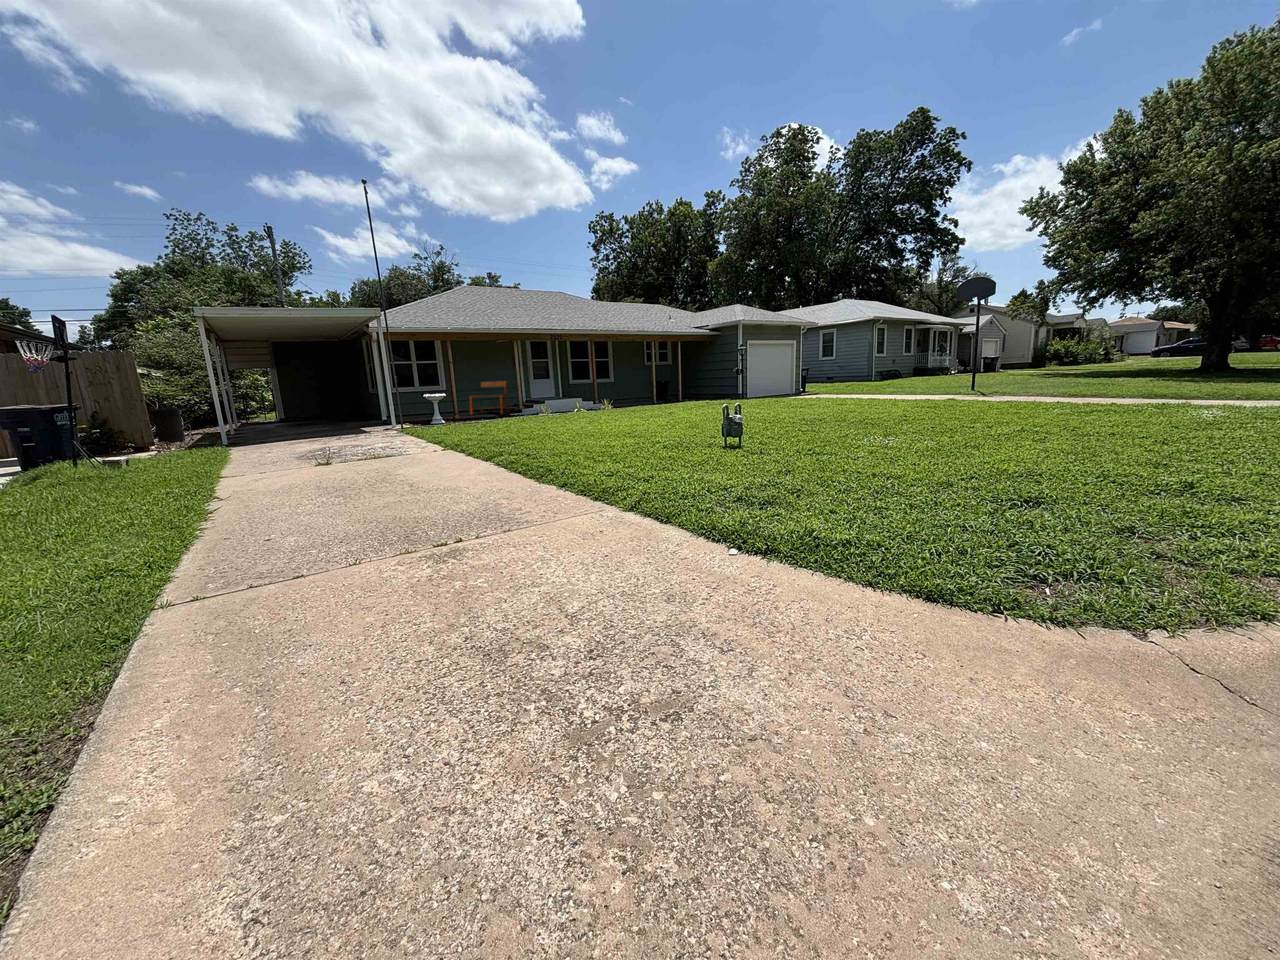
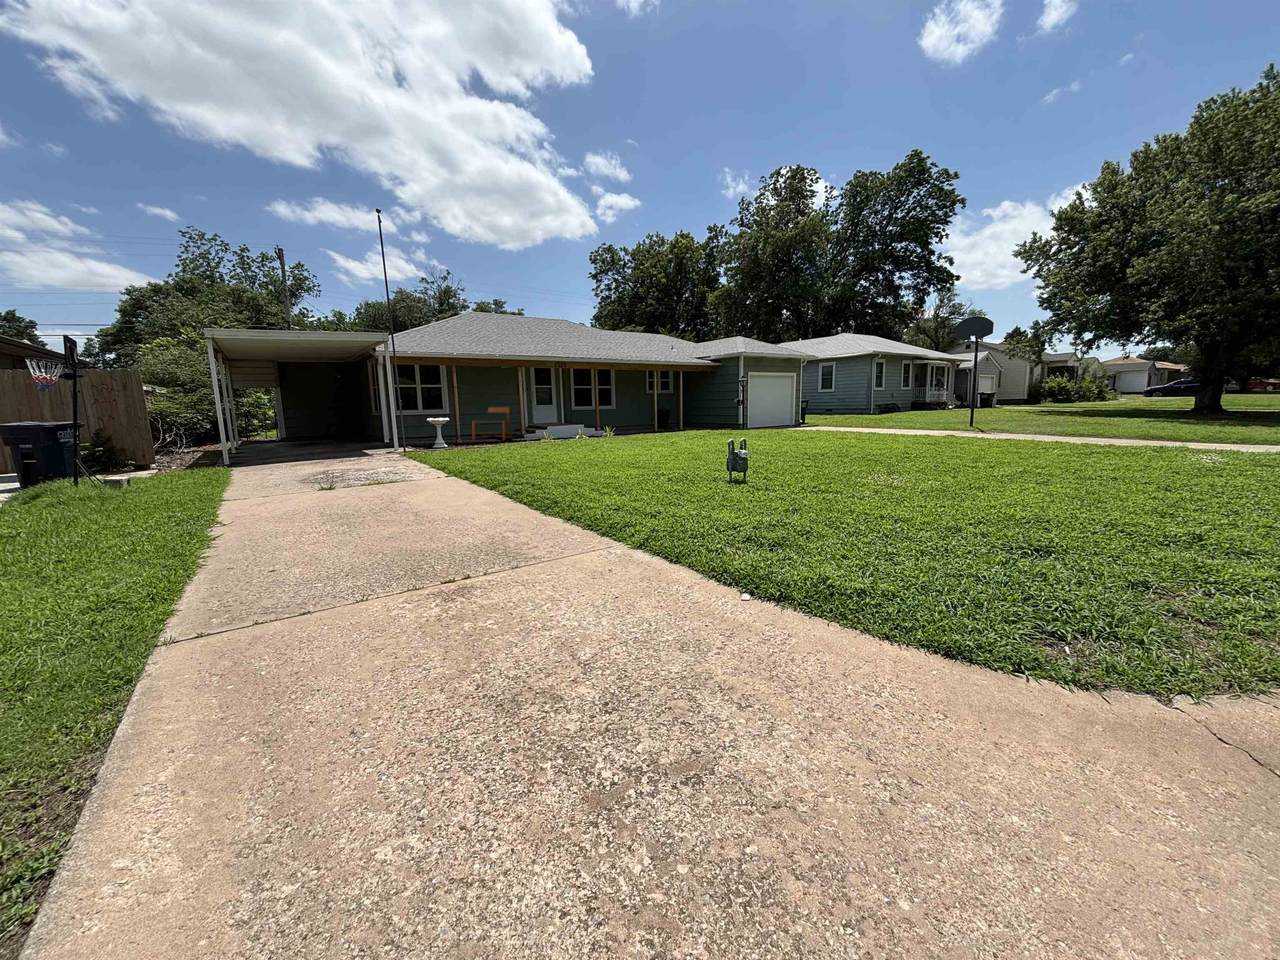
trash can: present [150,407,185,443] -> none [151,426,187,462]

